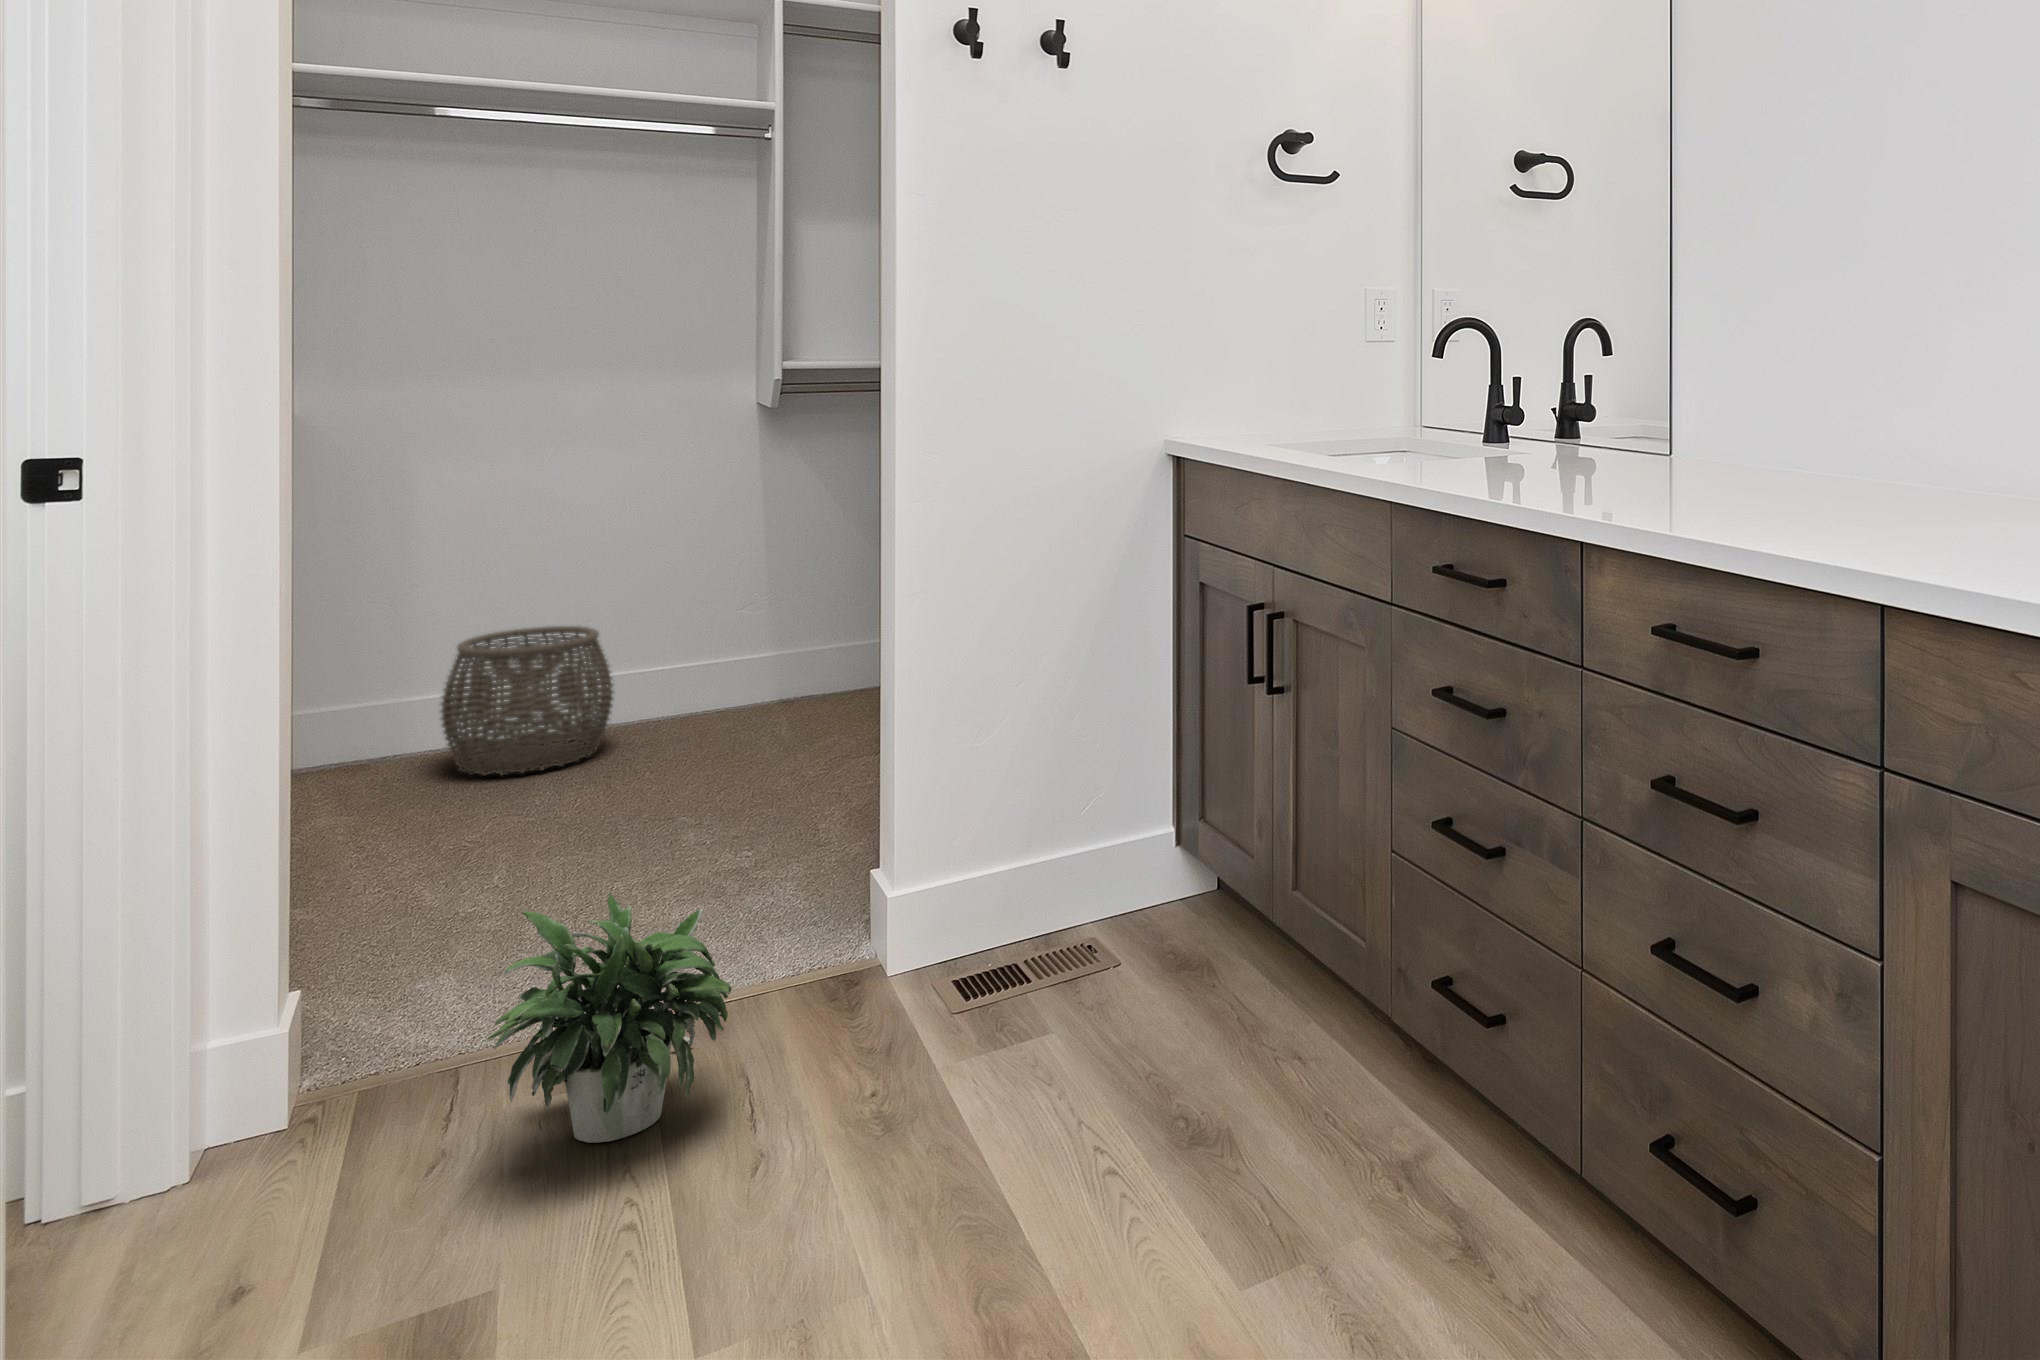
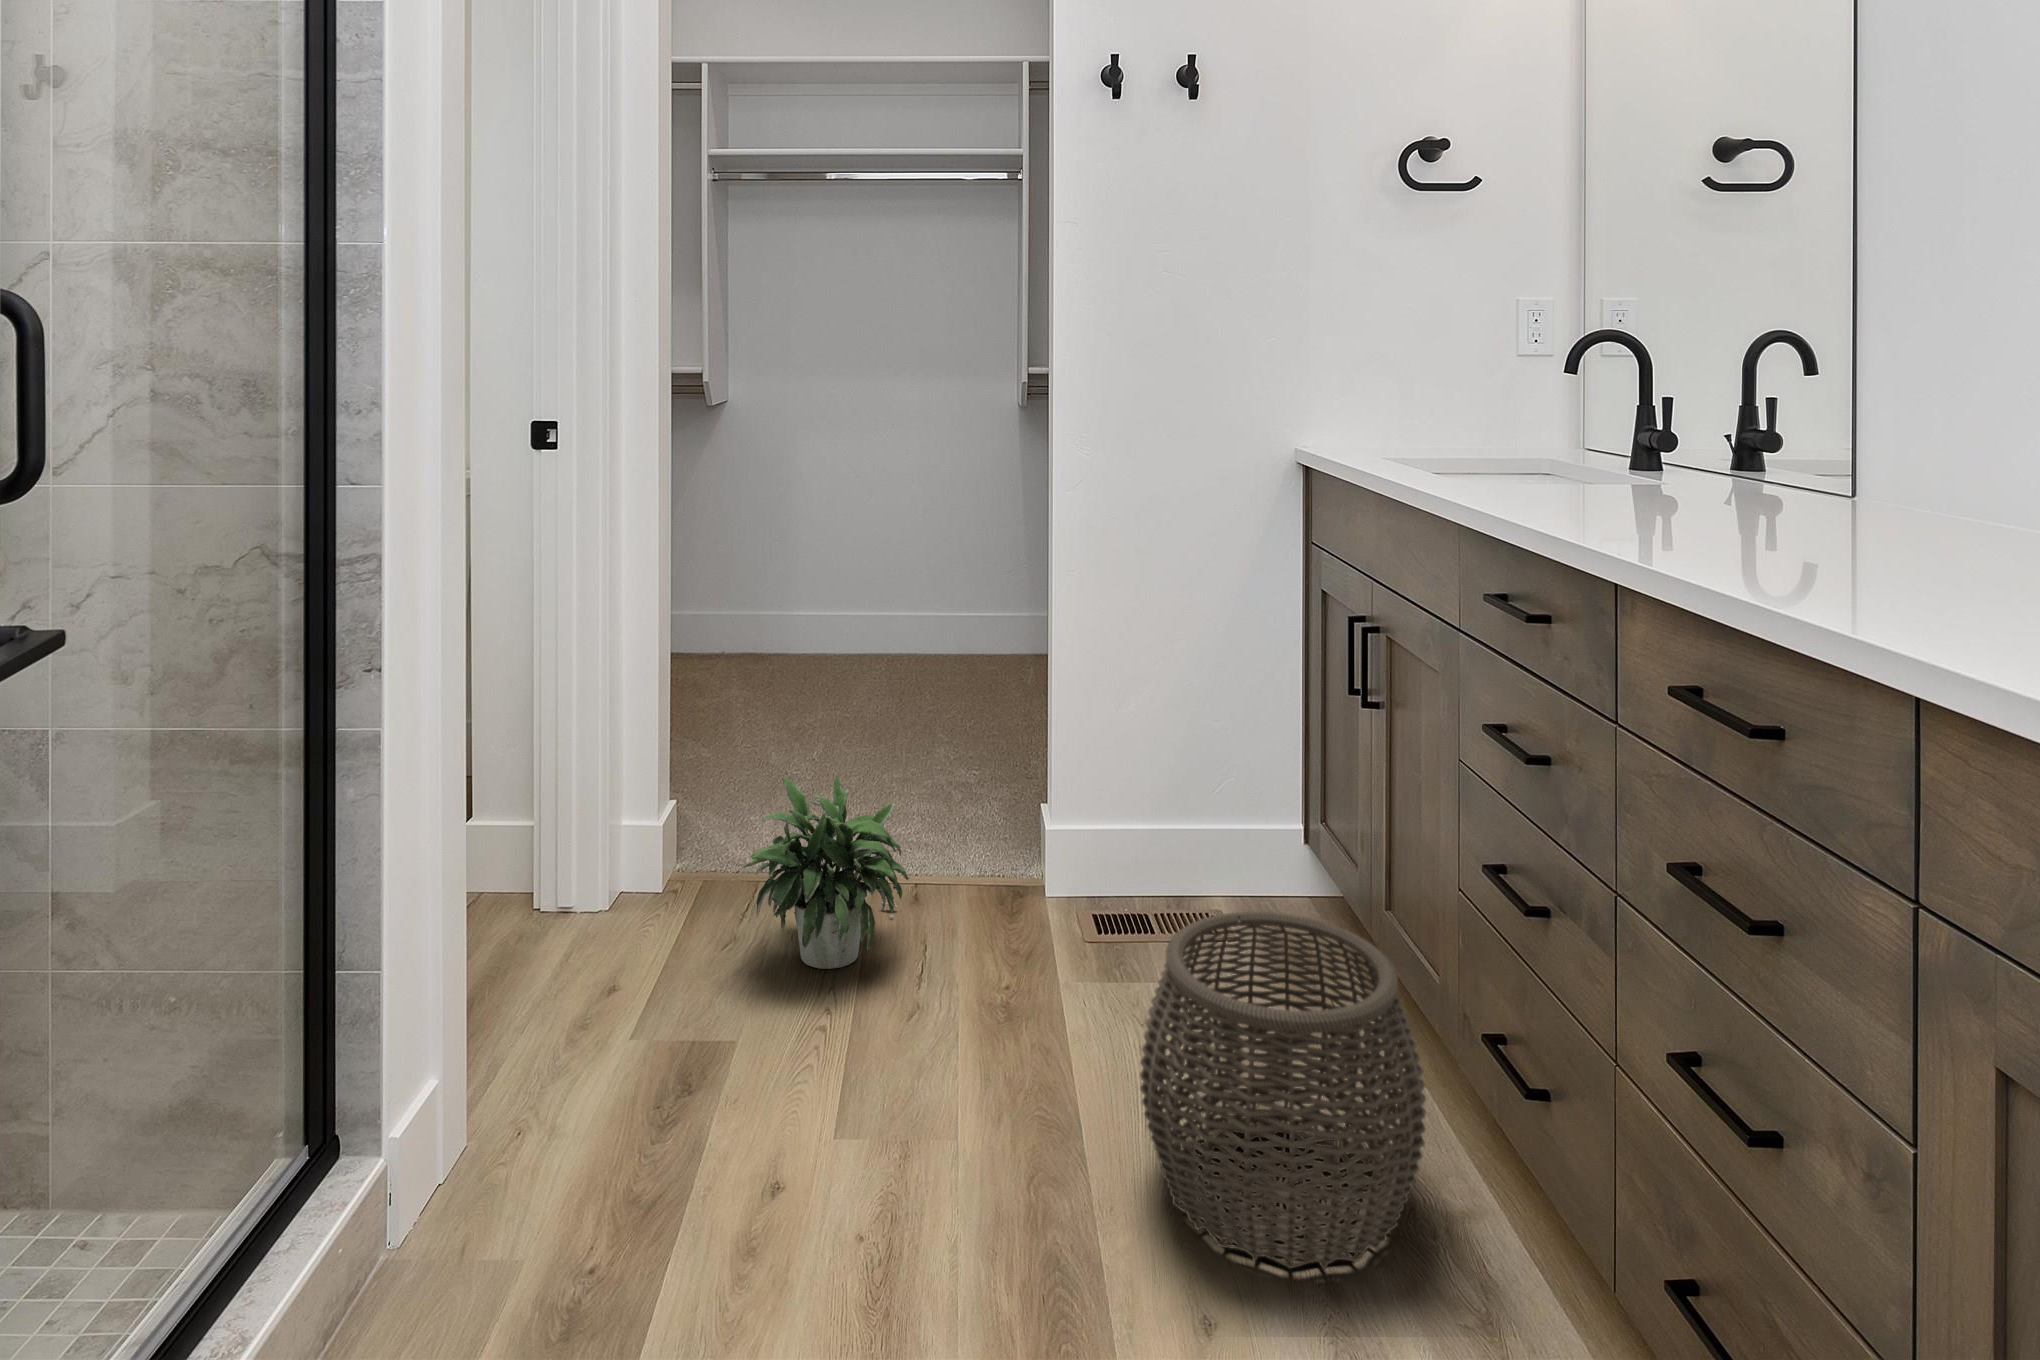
woven basket: present [439,626,614,775] -> present [1140,911,1426,1269]

